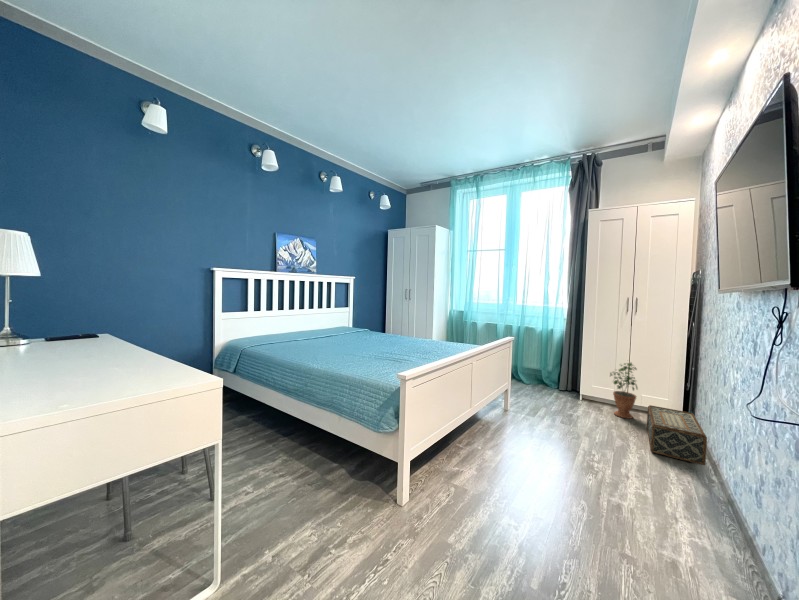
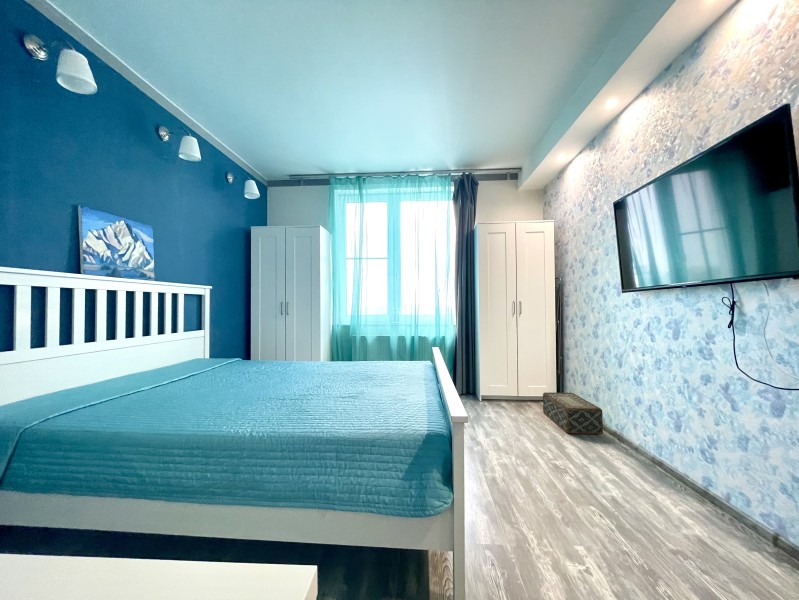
potted plant: present [610,363,637,419] -> none [506,356,529,408]

